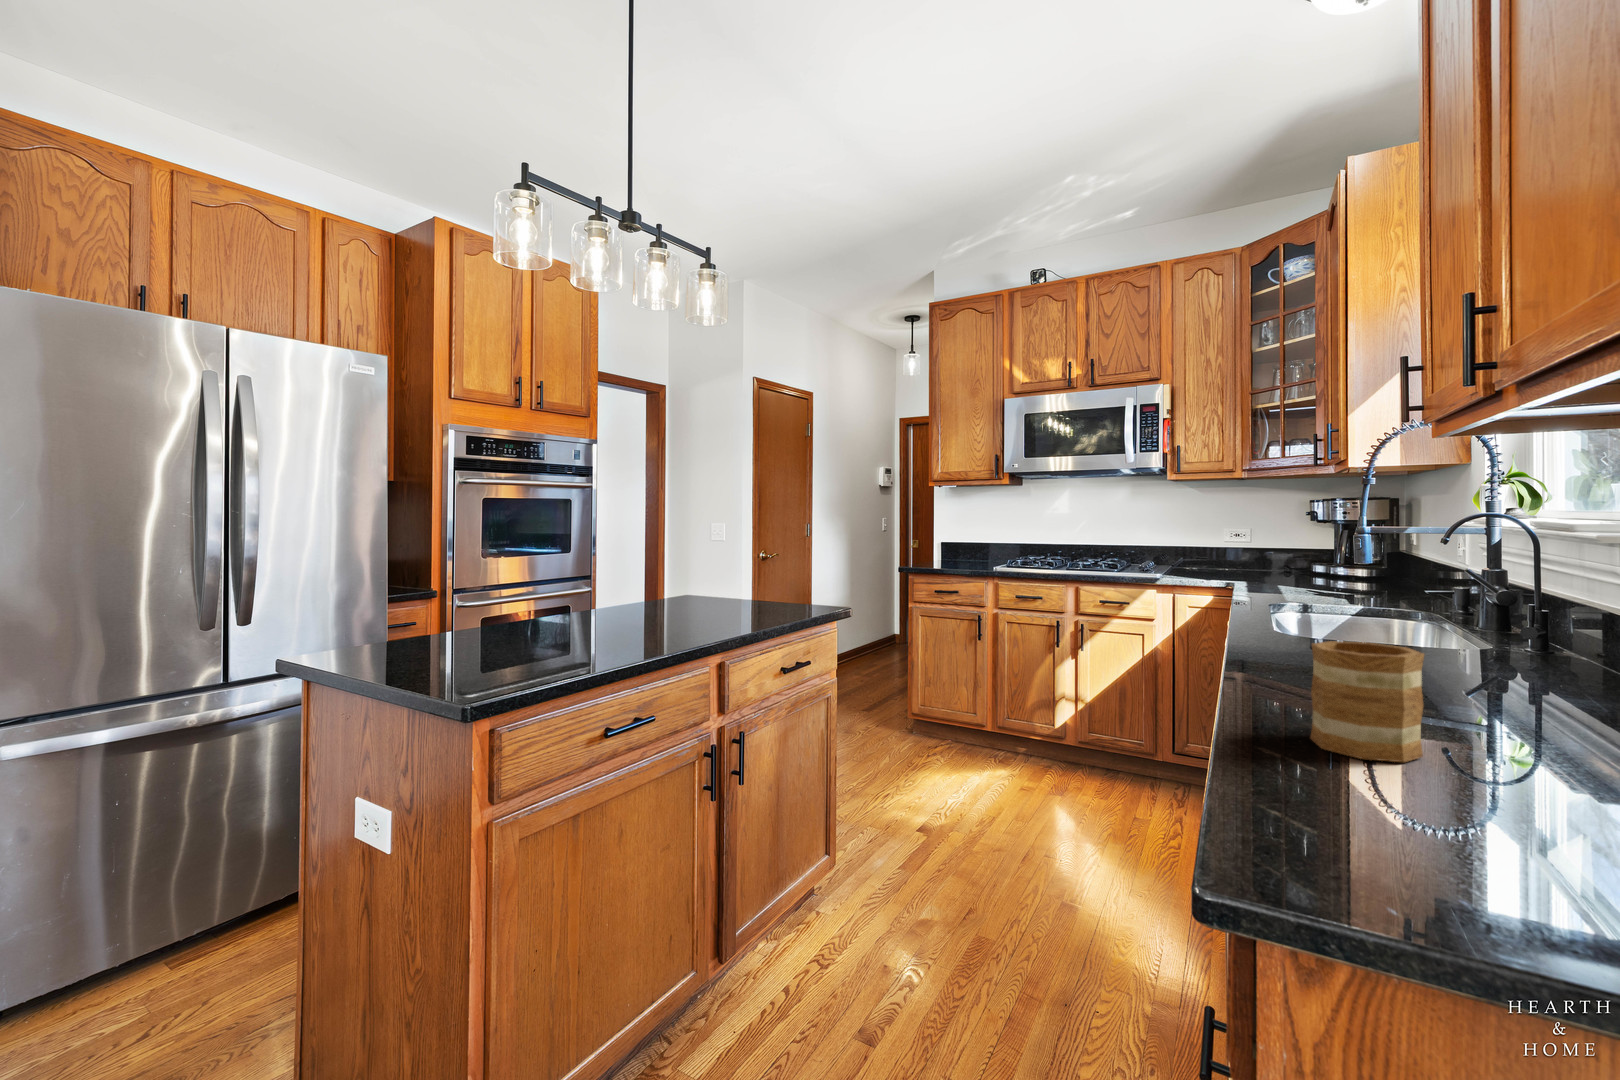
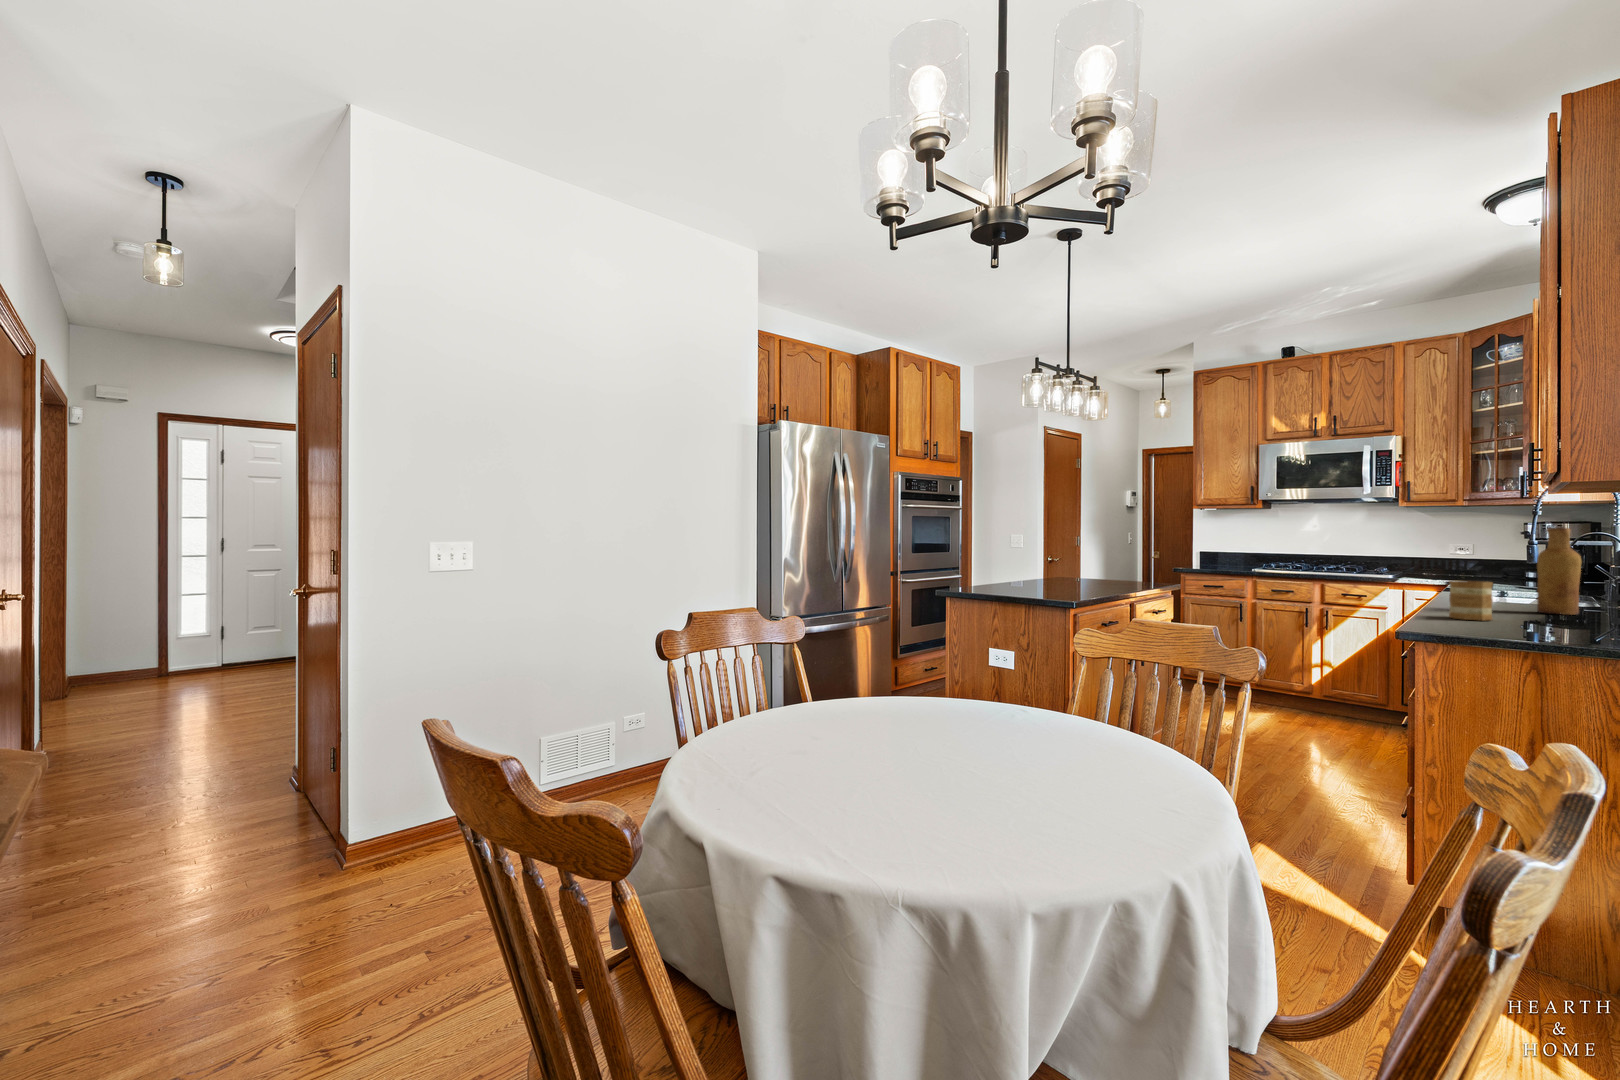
vase: none [1445,503,1537,698] -> present [1537,527,1582,615]

